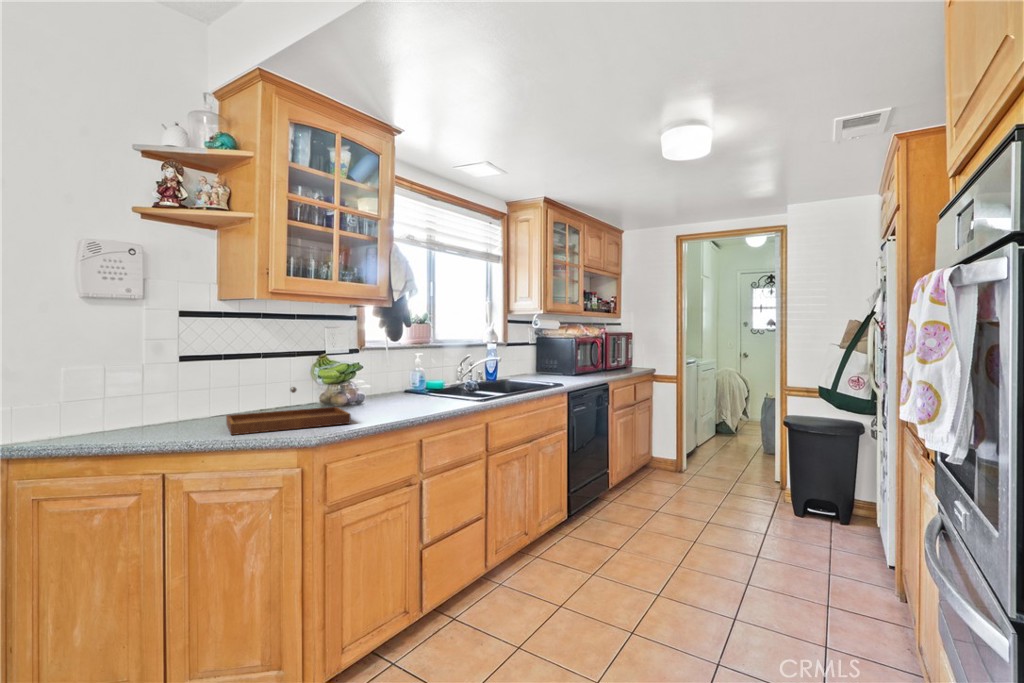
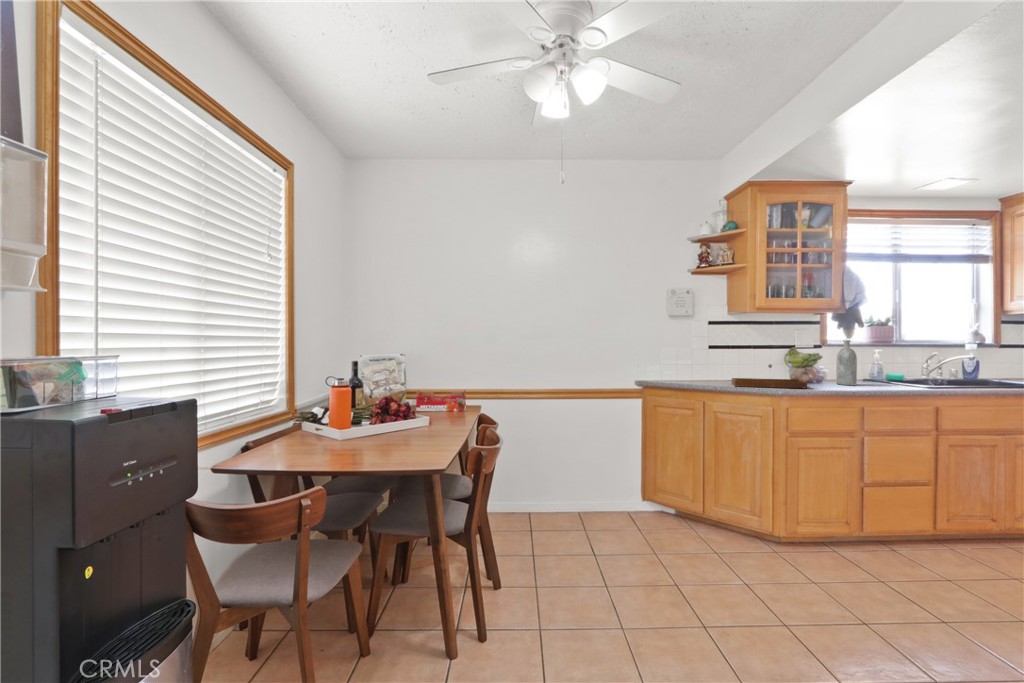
bottle: none [382,344,406,406] -> present [836,340,857,385]

